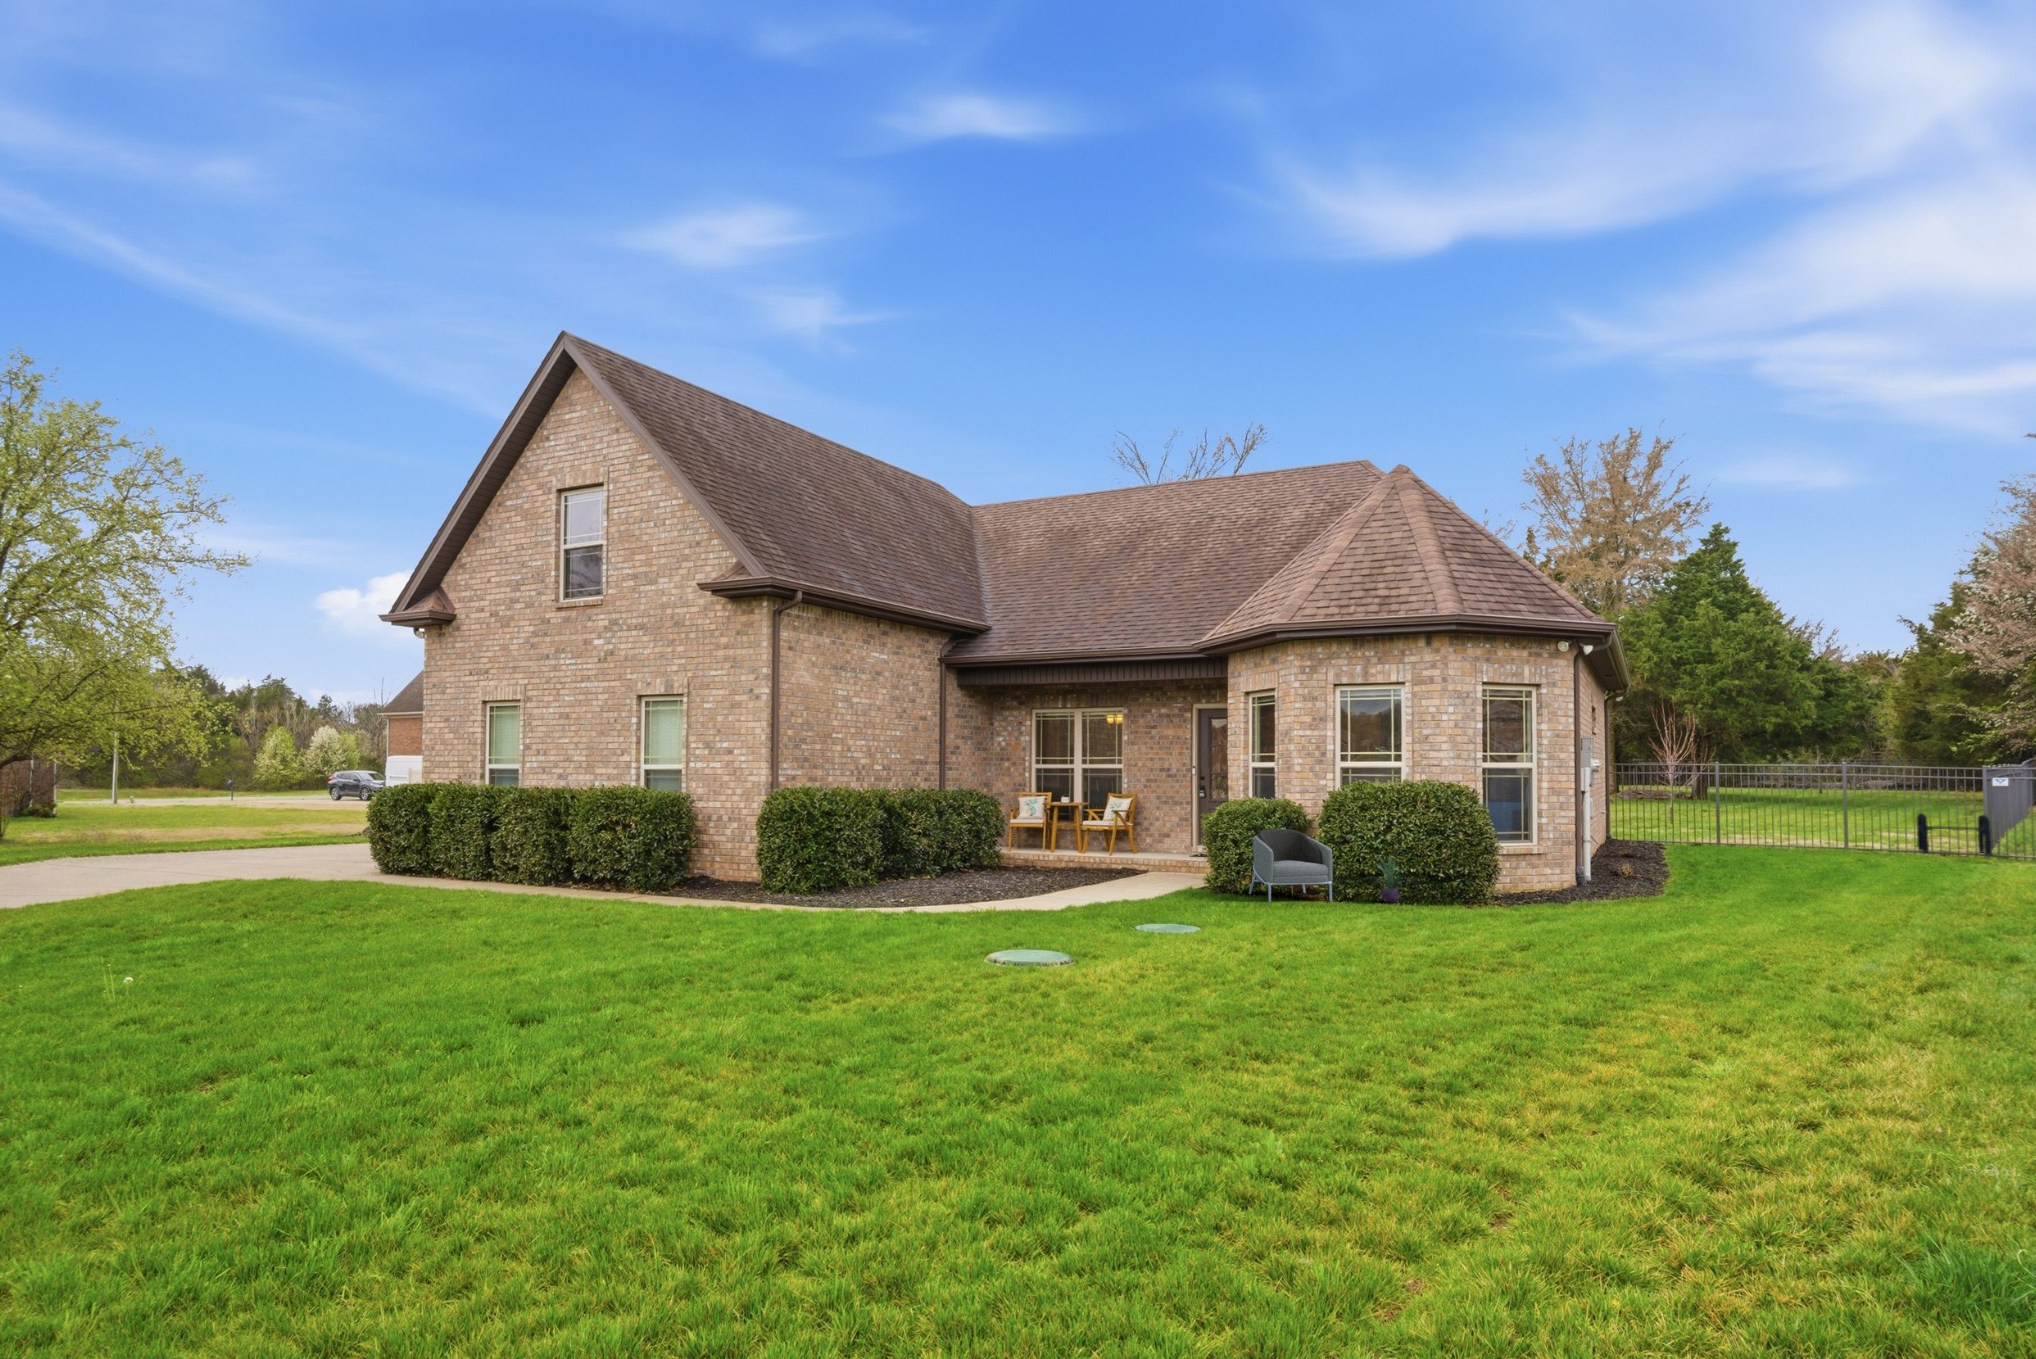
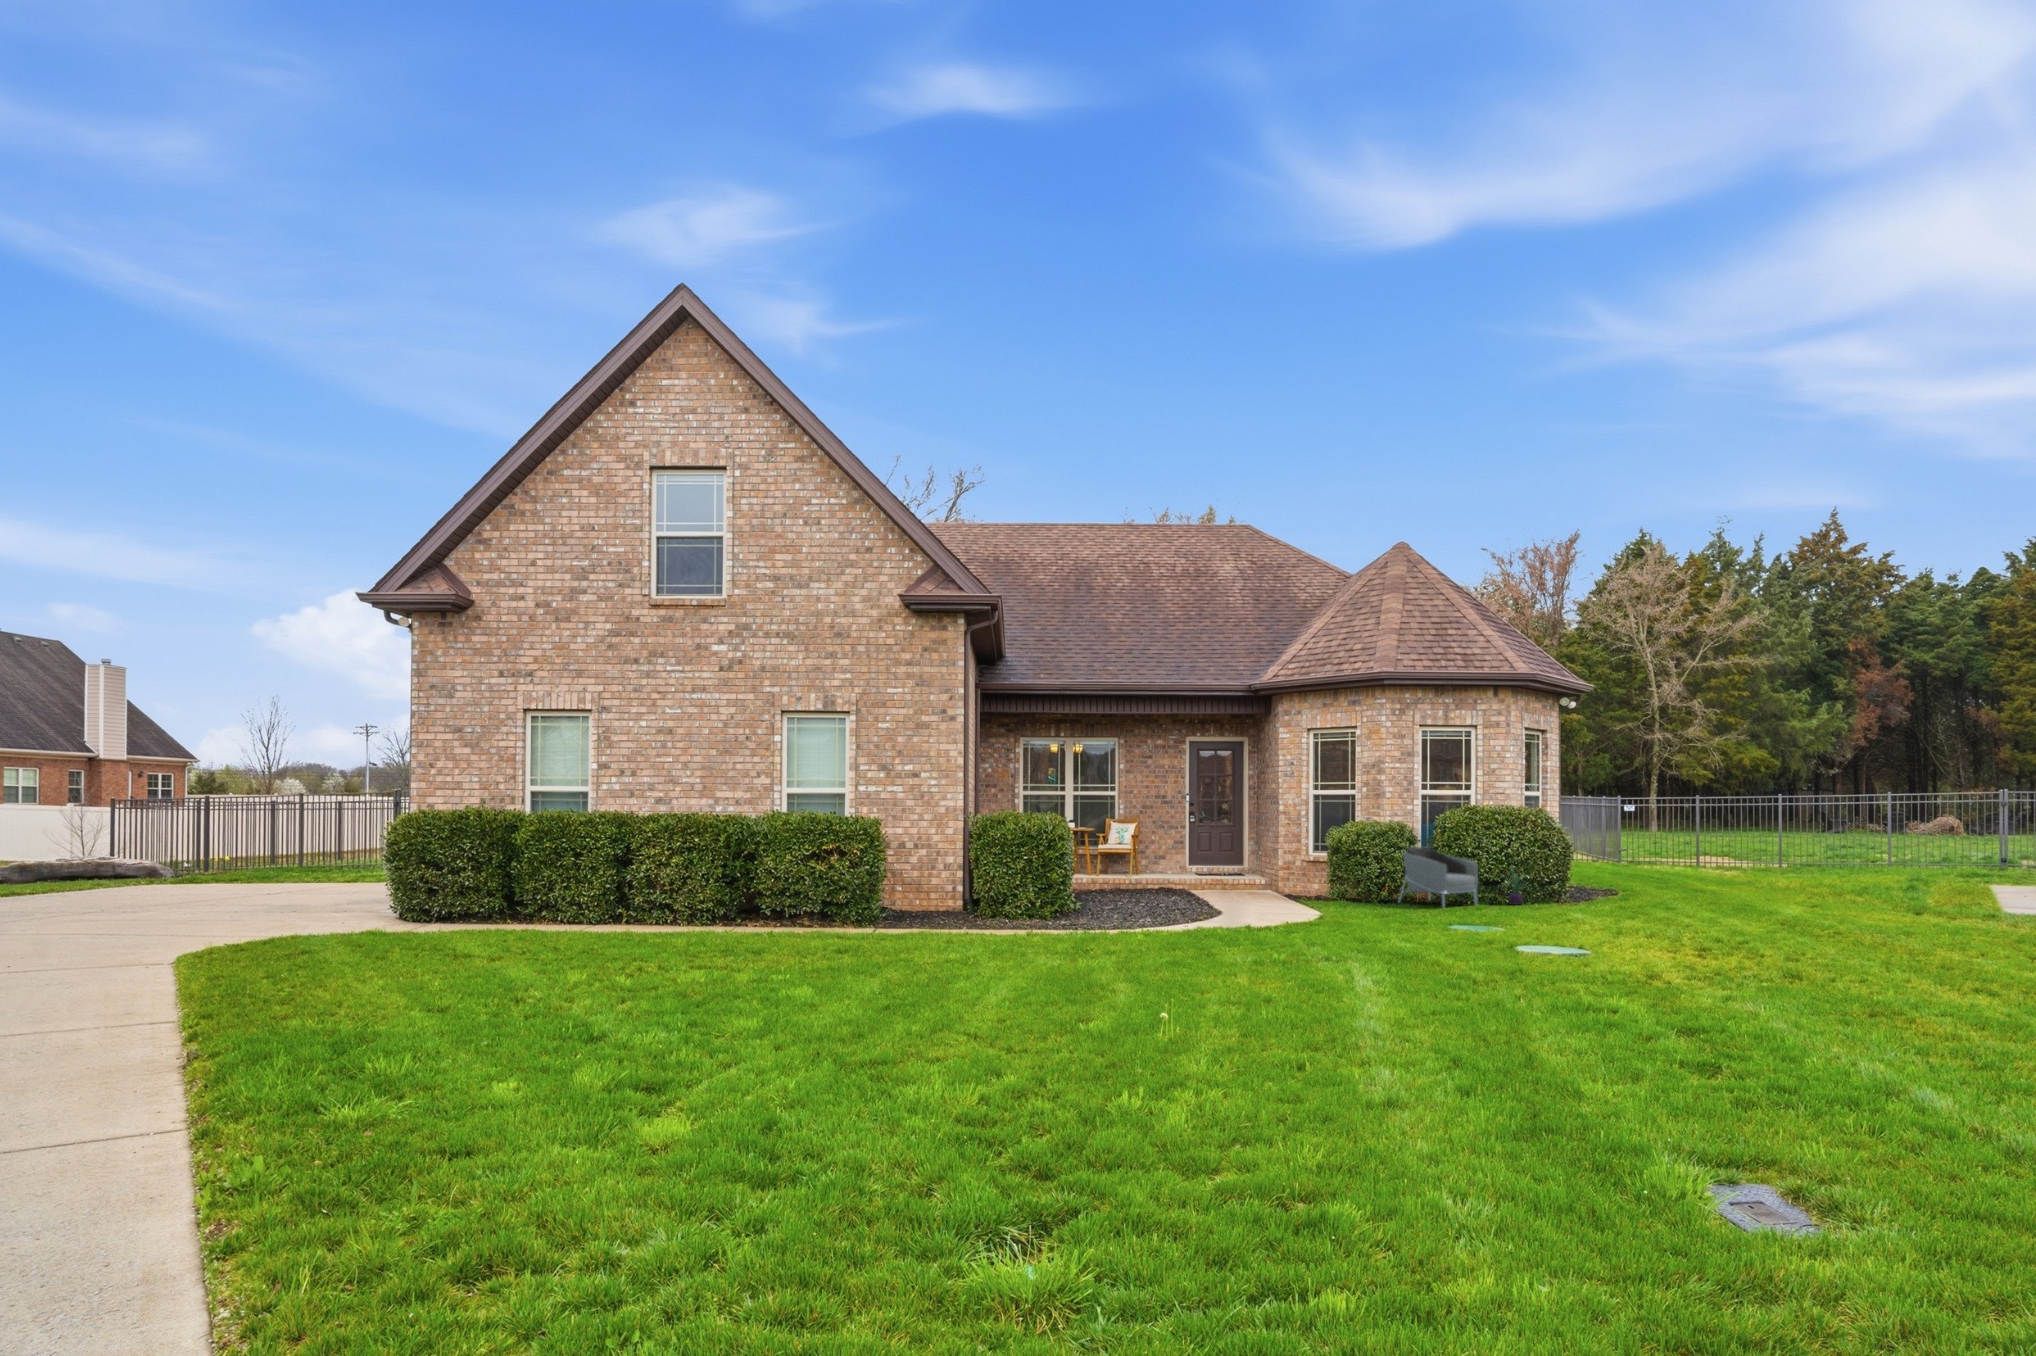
bench: present [1917,813,1992,855] -> none [1611,830,1662,860]

